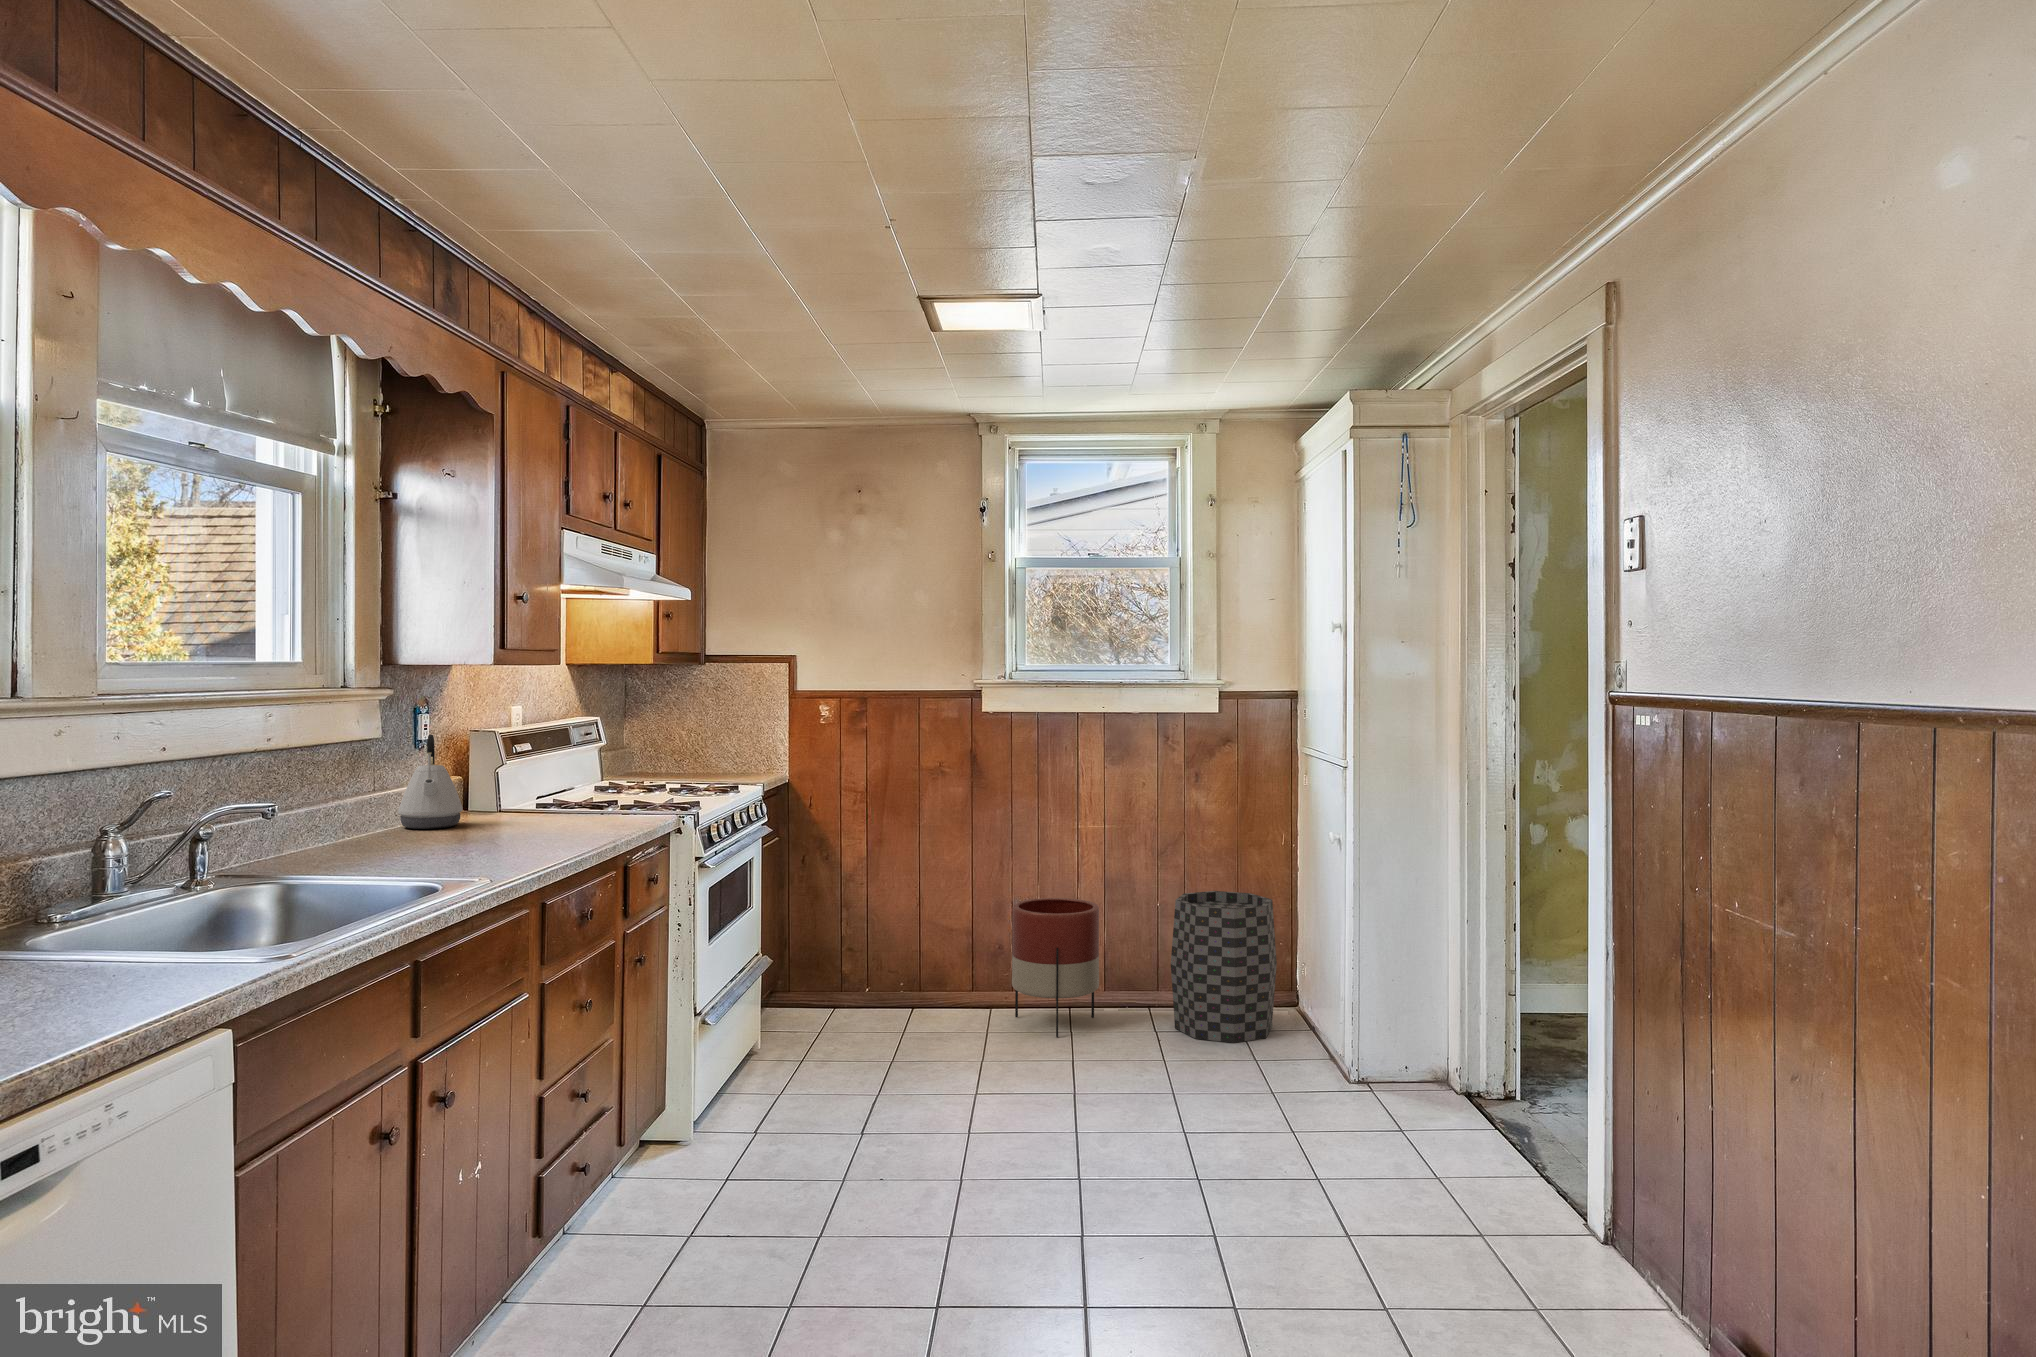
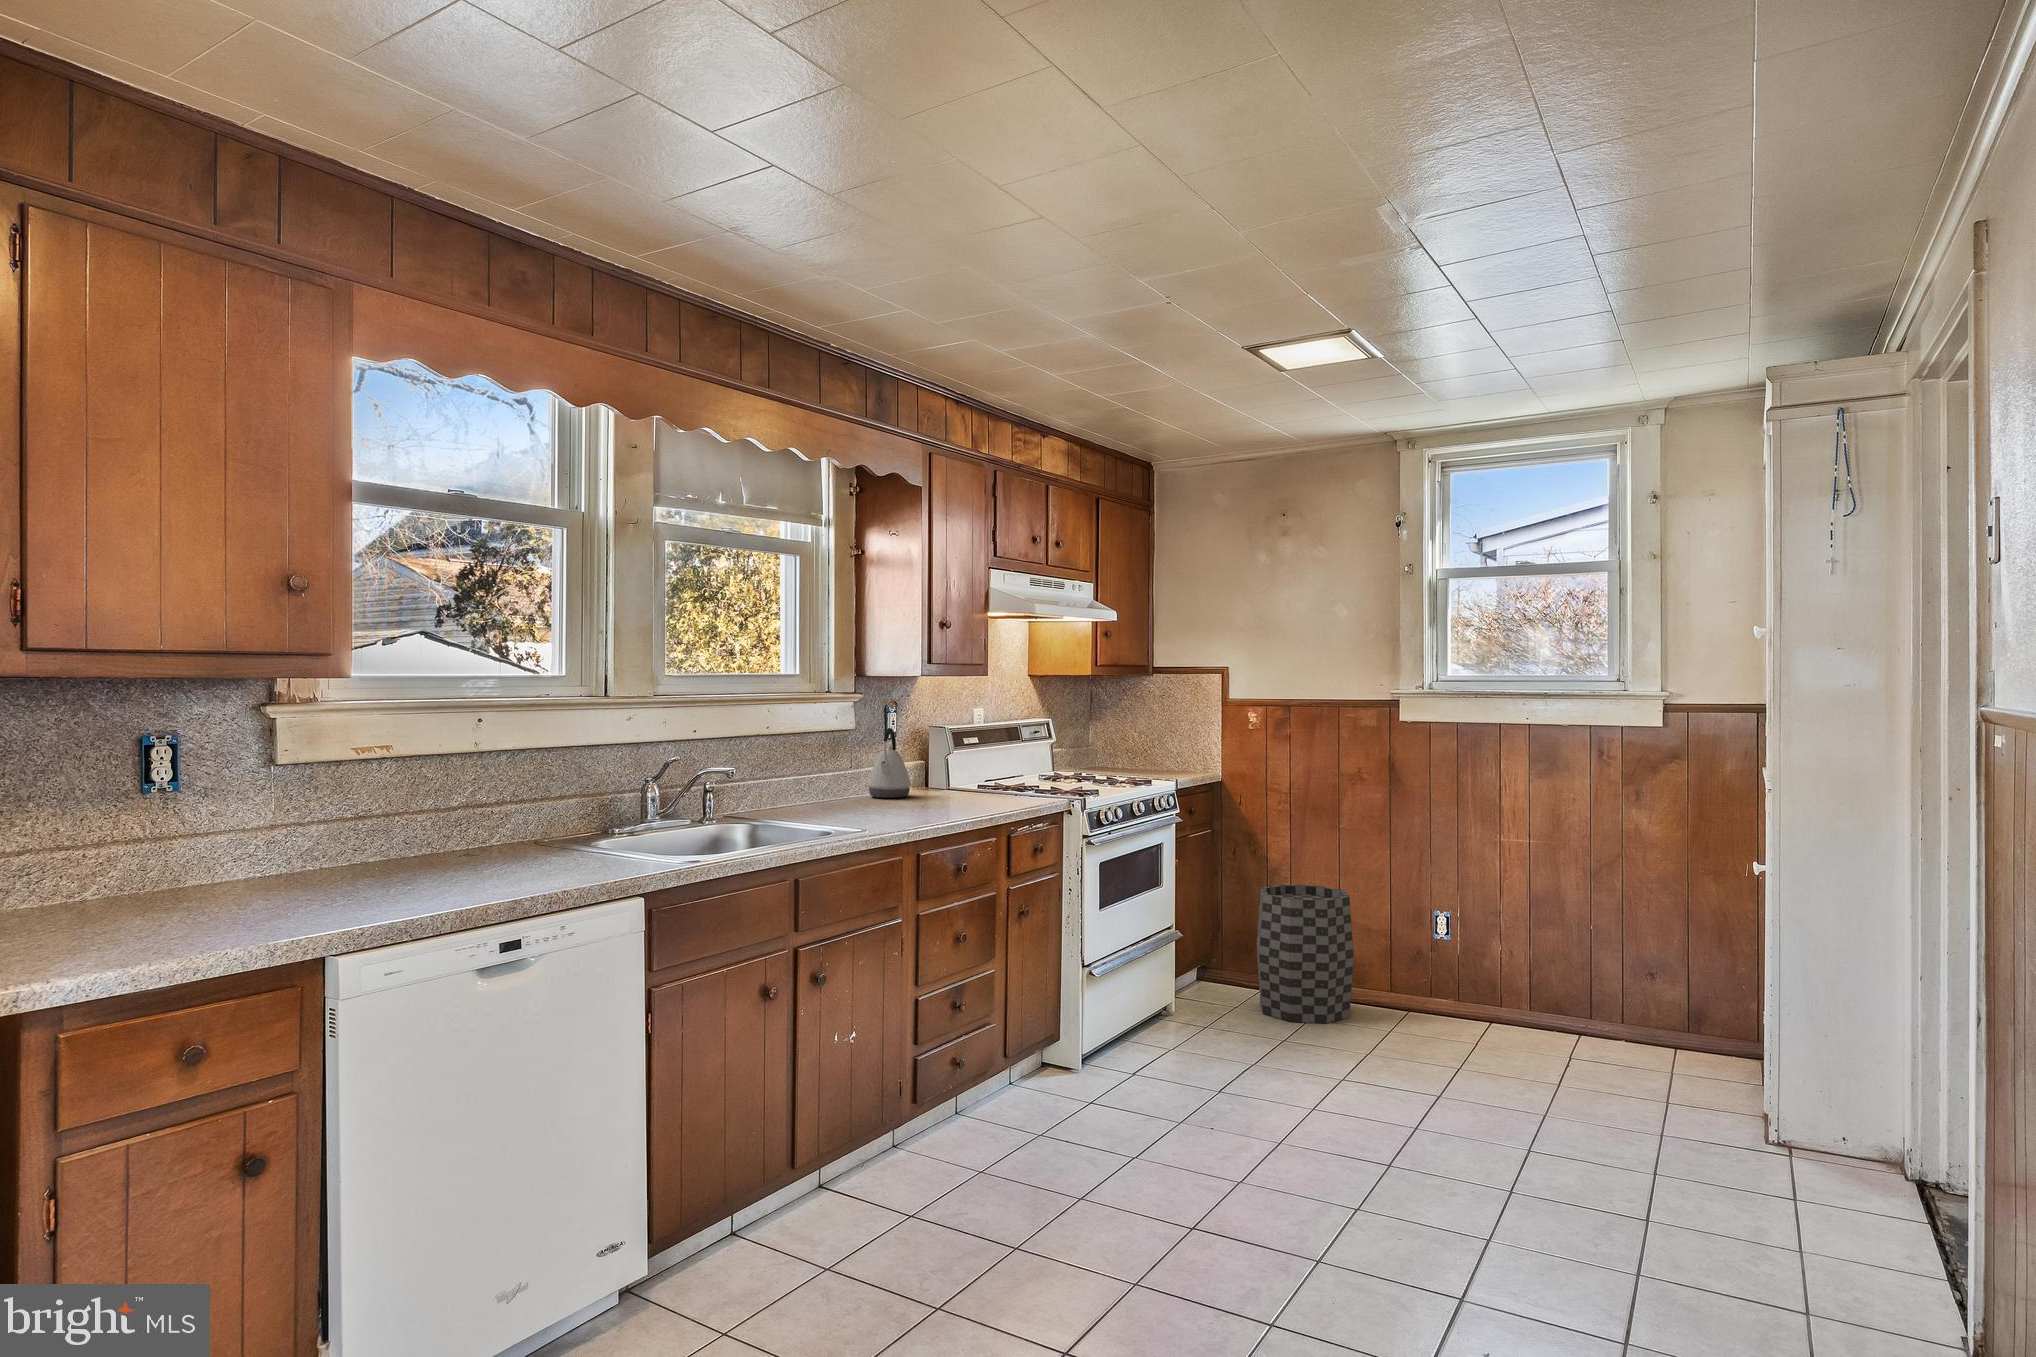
trash can: present [1171,891,1277,1043] -> present [1257,884,1354,1023]
planter: present [1012,898,1099,1037] -> none [1419,906,1512,1044]

